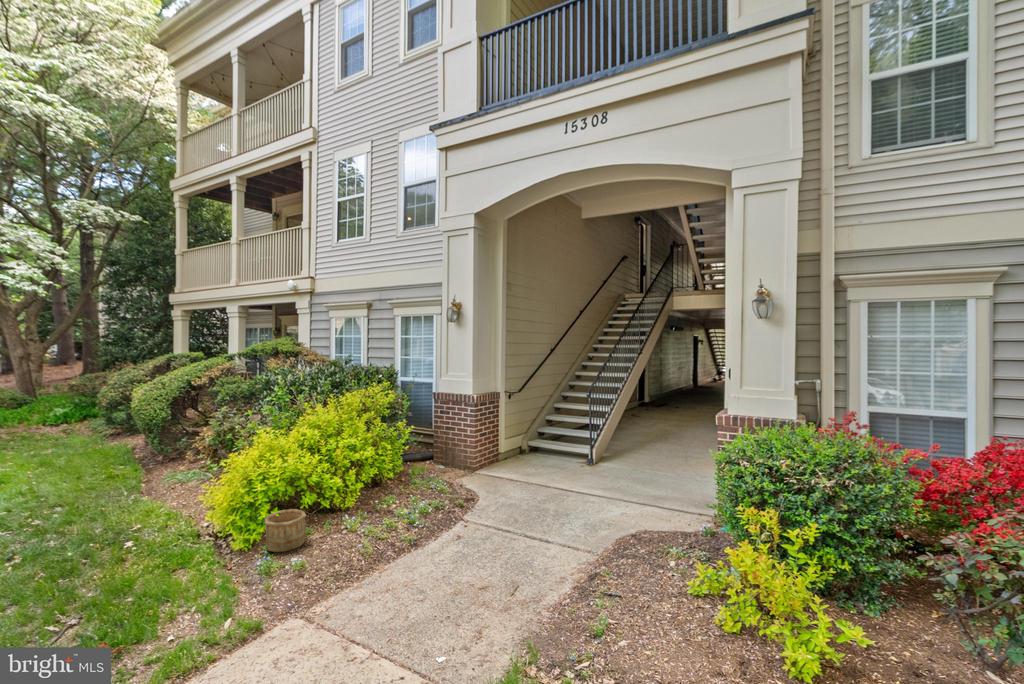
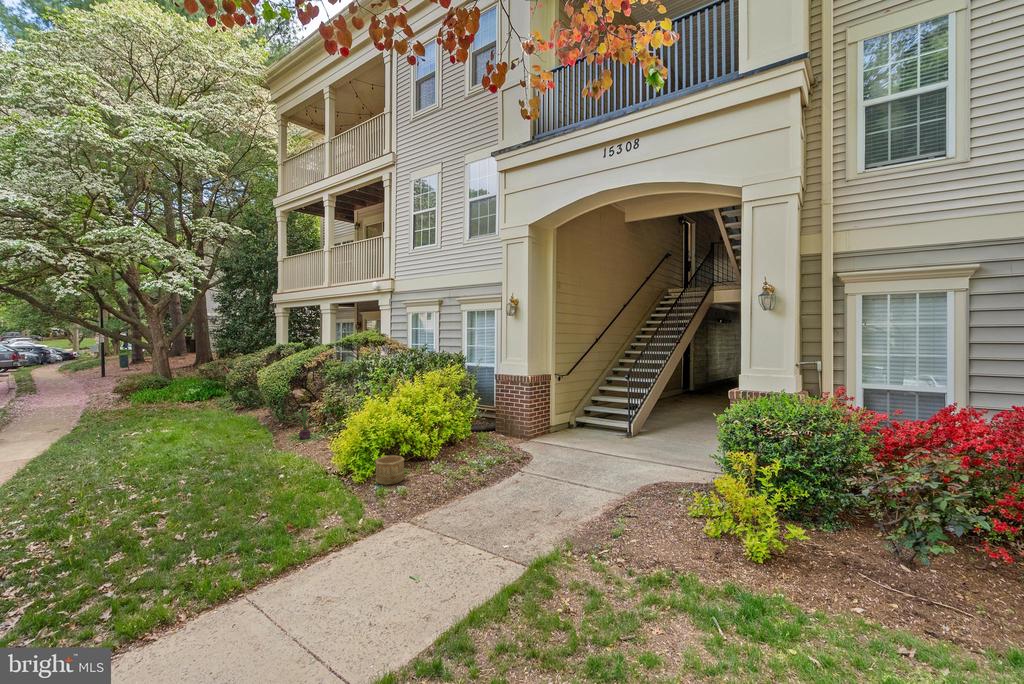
decorative plant: none [160,439,210,480] -> present [298,408,316,439]

